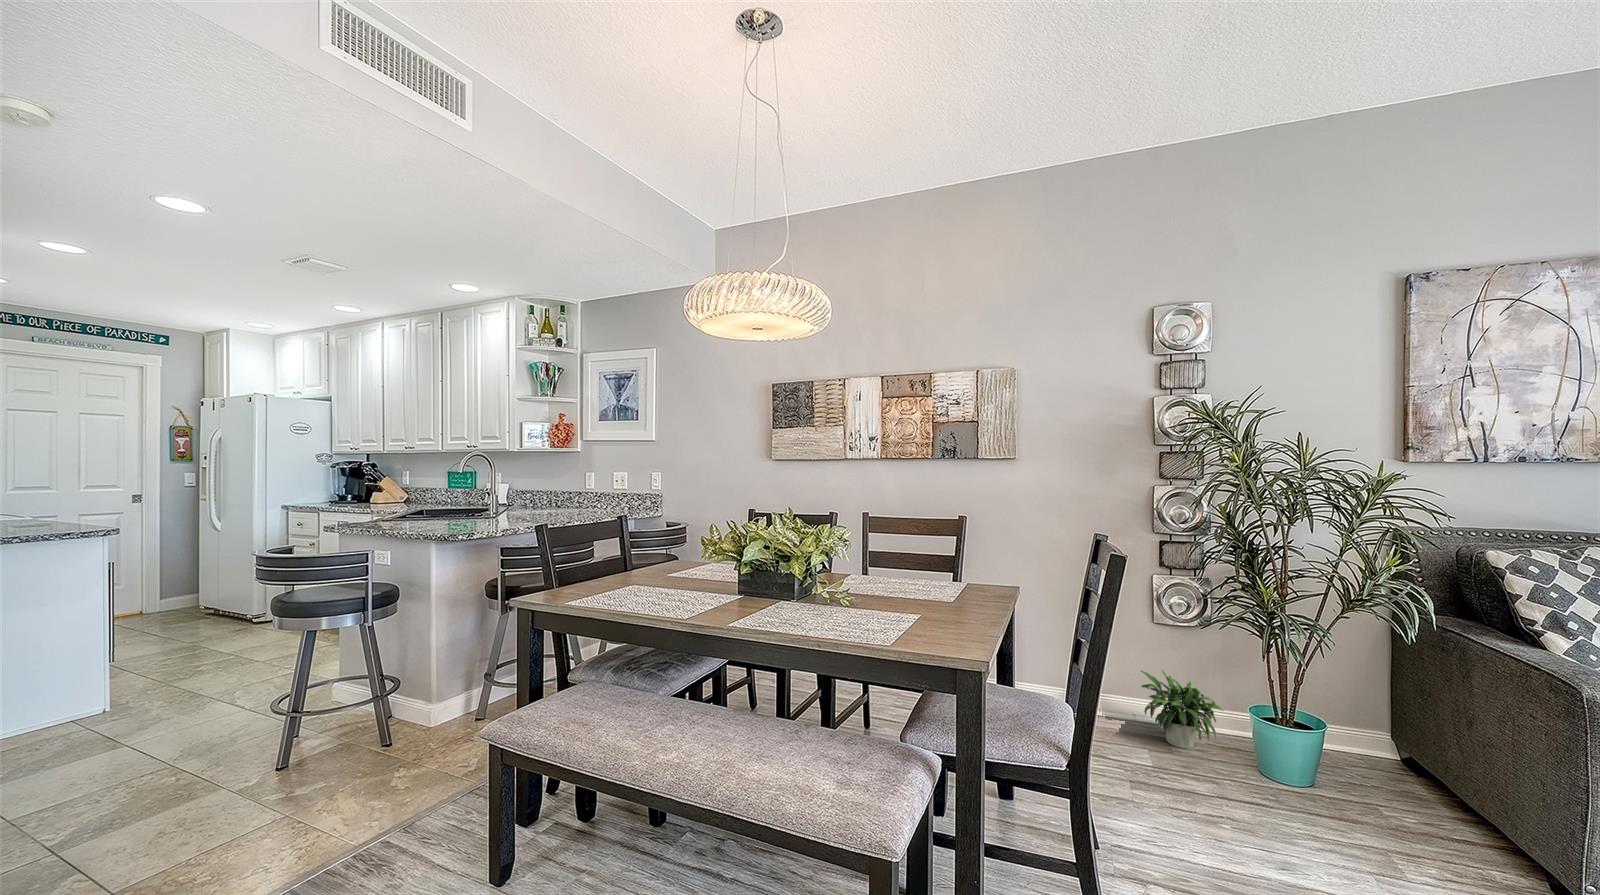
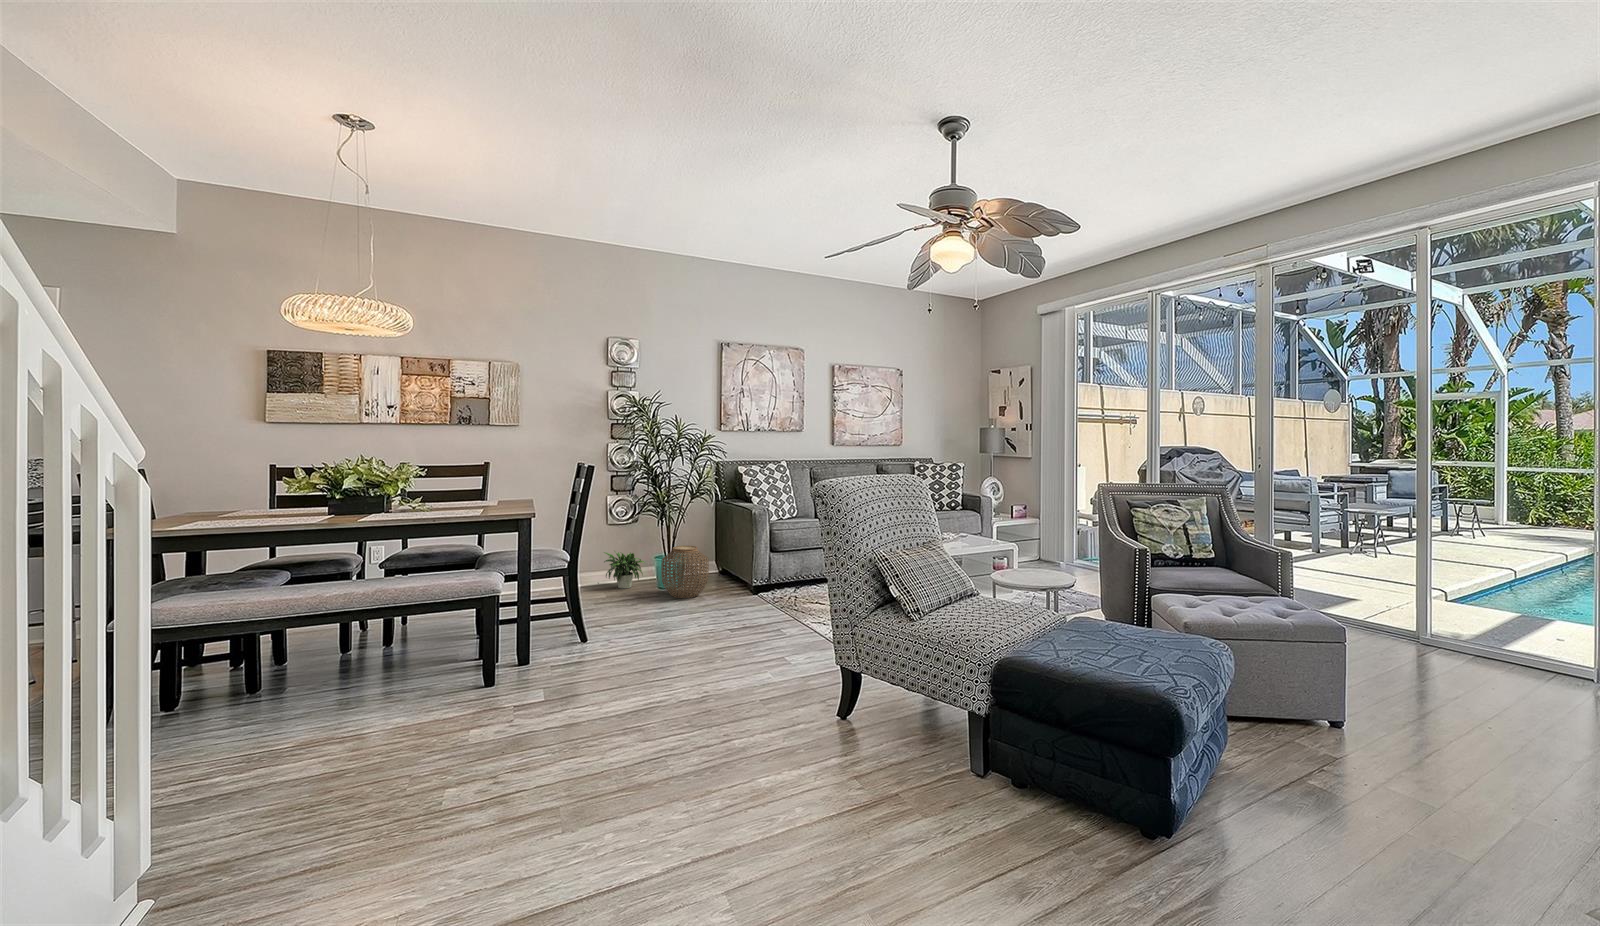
woven basket: none [1252,713,1386,846] -> present [661,546,709,598]

